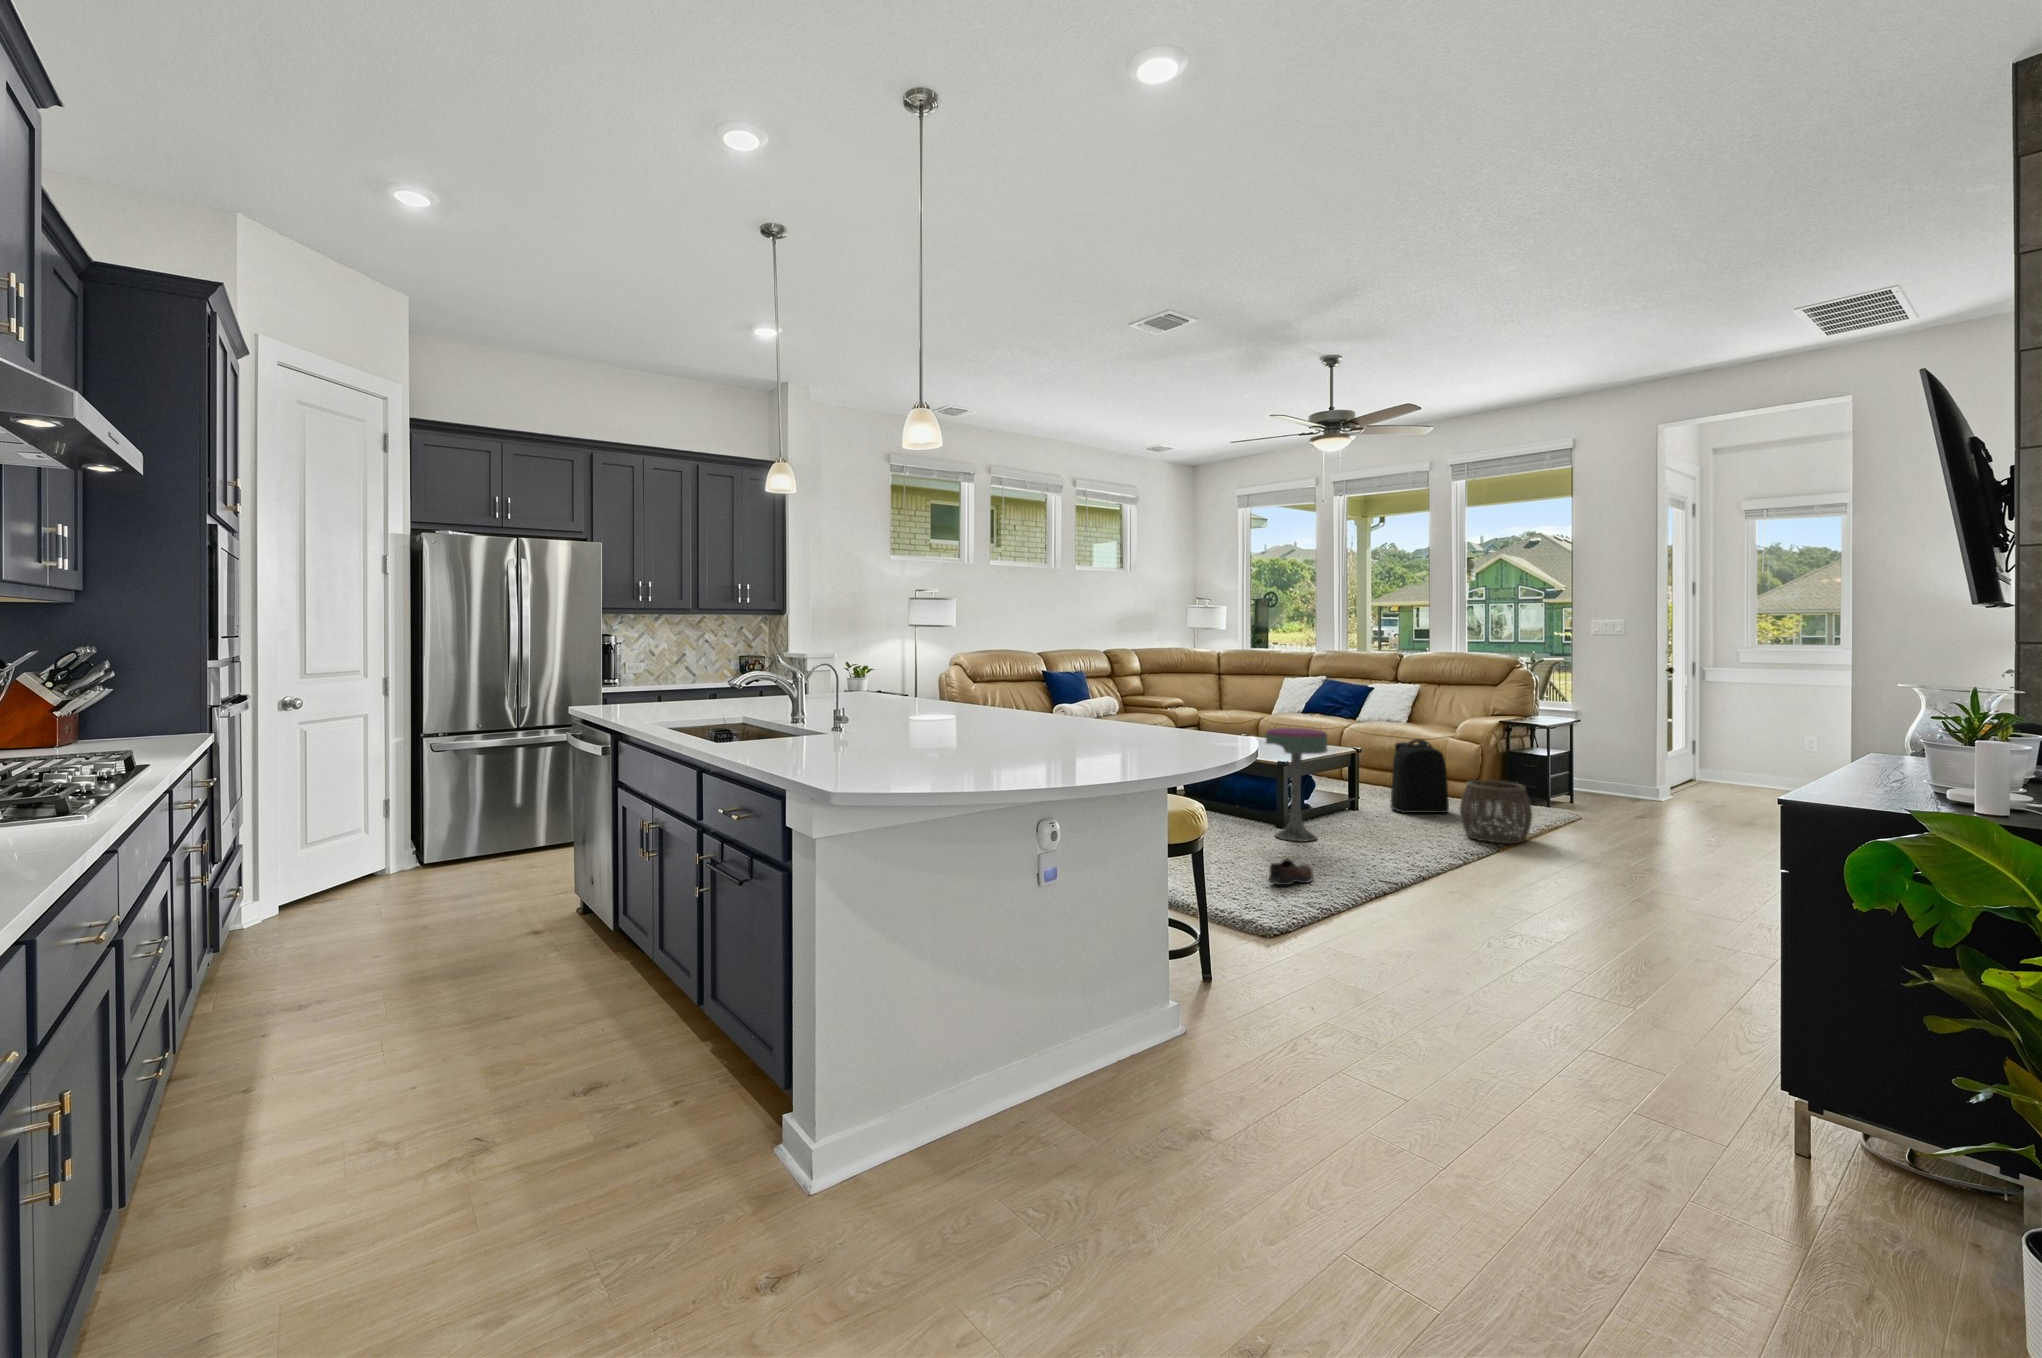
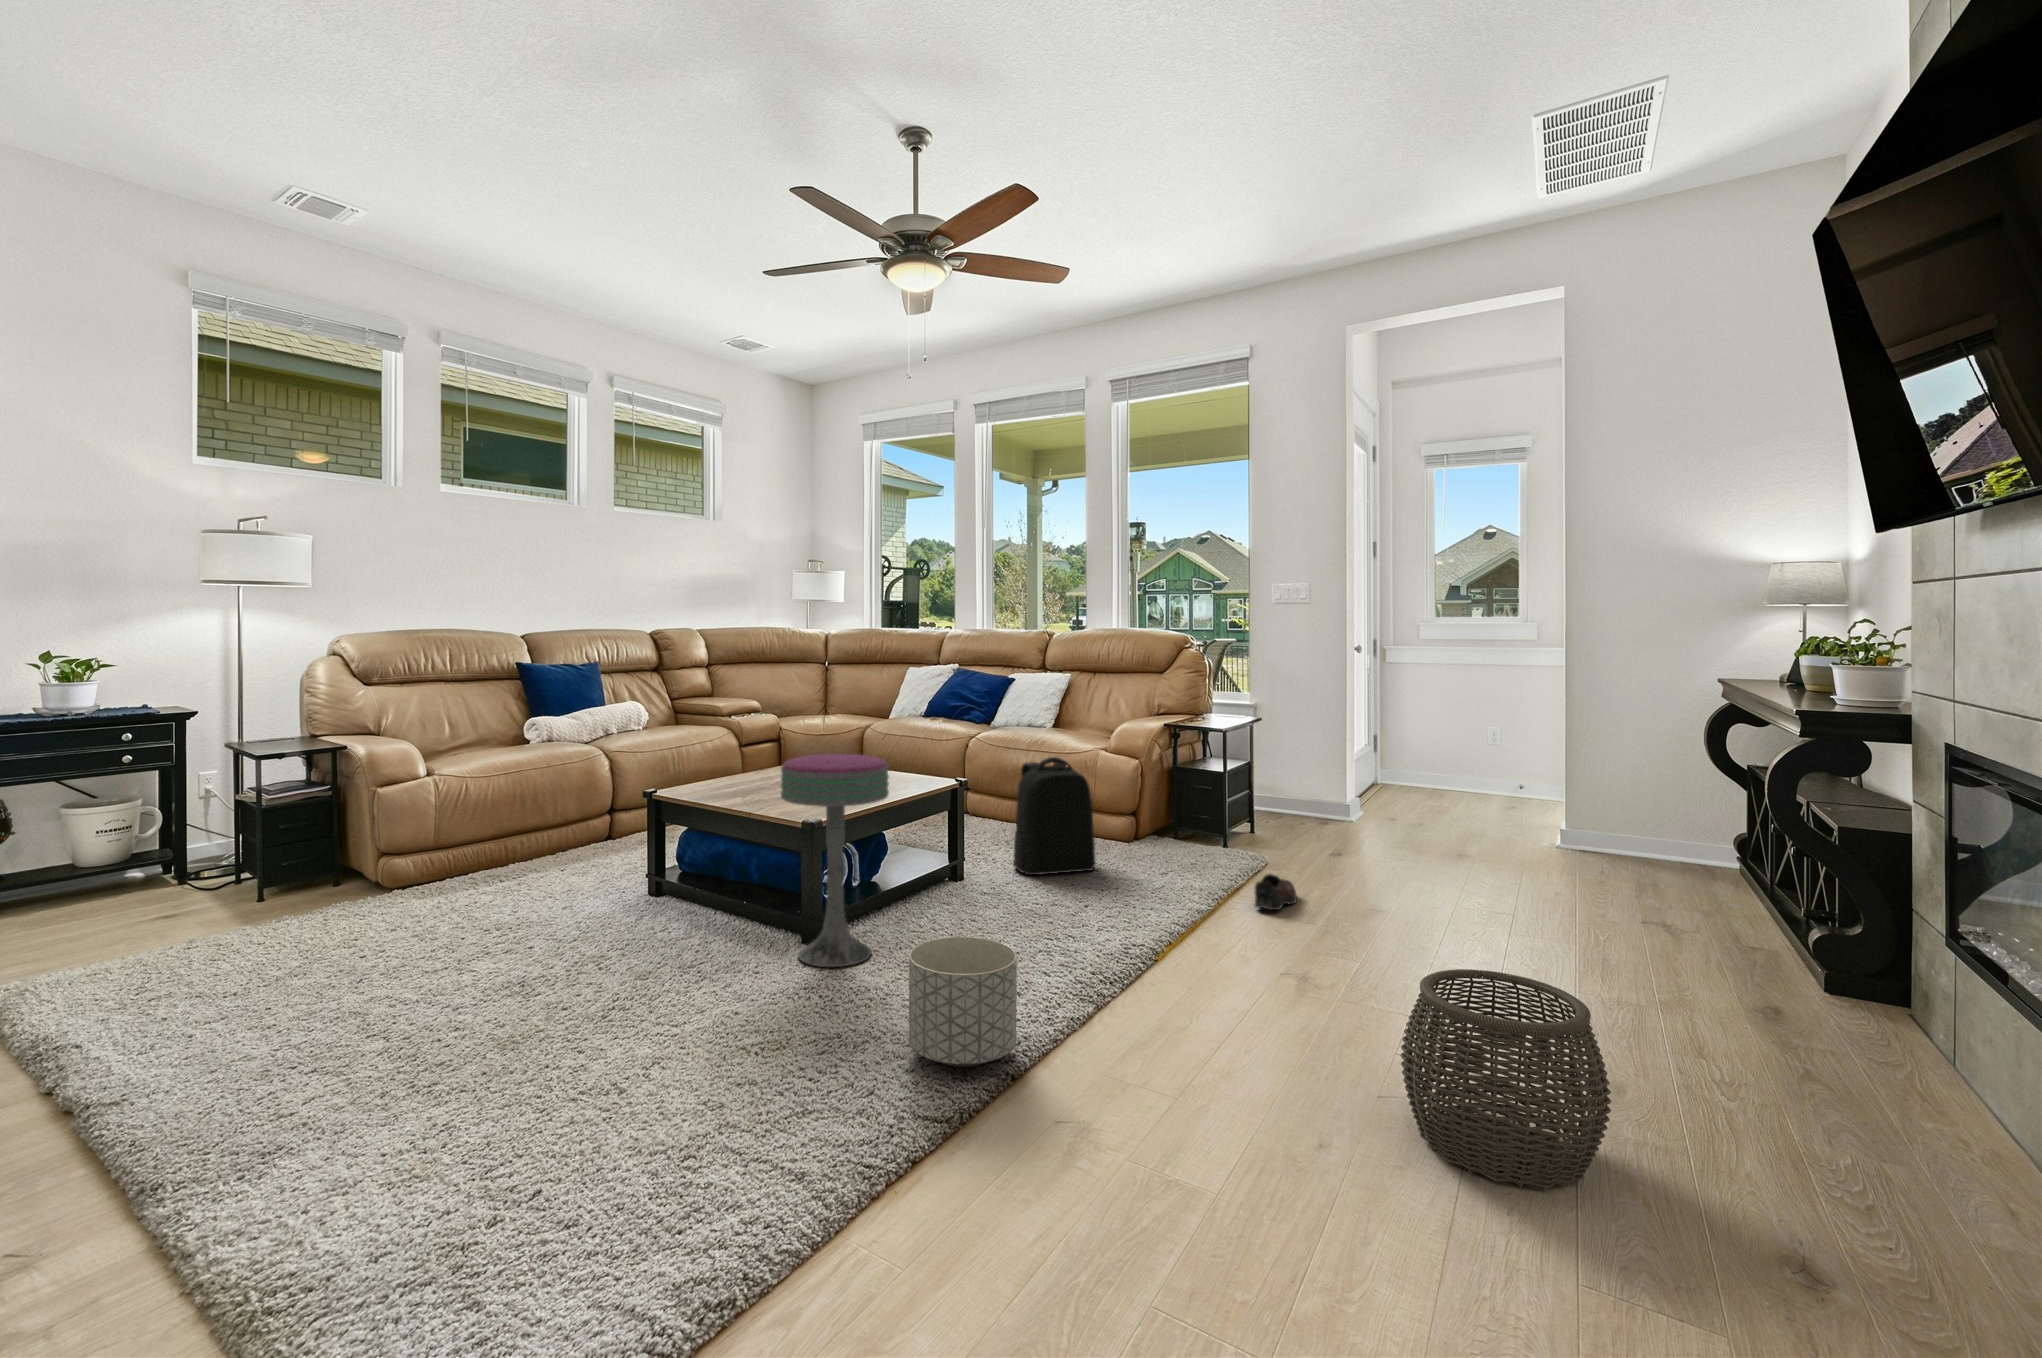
woven basket: present [1460,780,1532,844] -> present [1400,969,1611,1189]
planter: none [1358,818,1417,876] -> present [909,937,1017,1067]
shoe: present [1269,859,1313,885] -> present [1254,874,1297,910]

